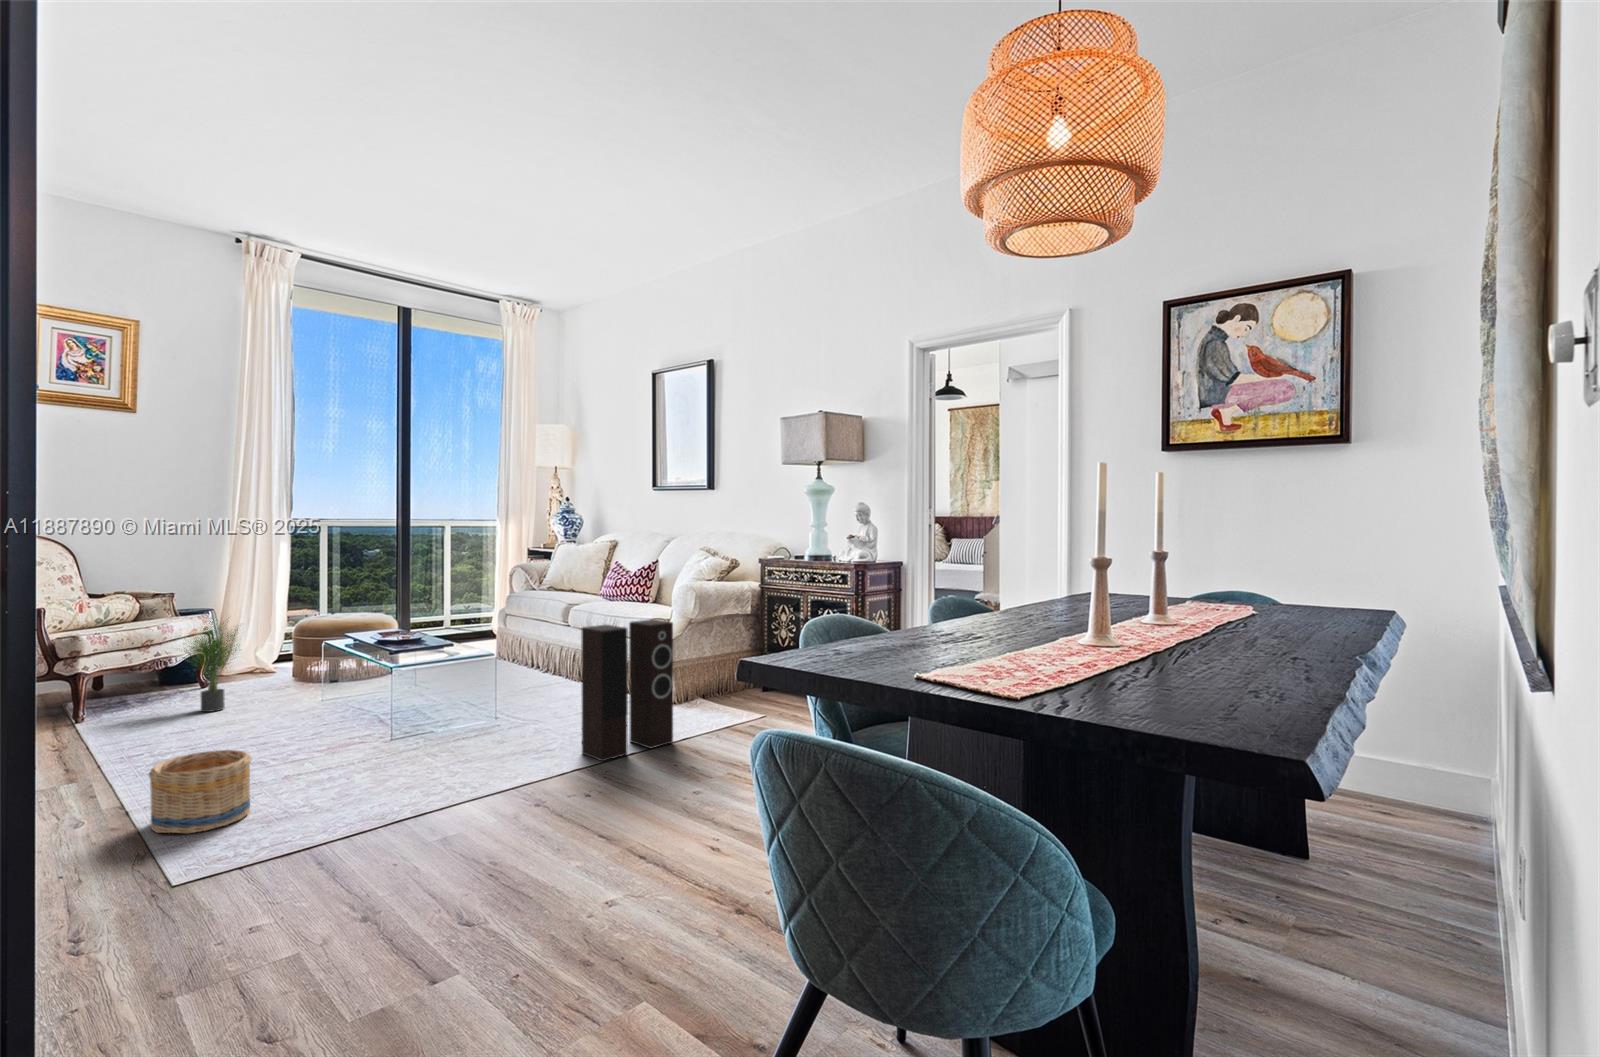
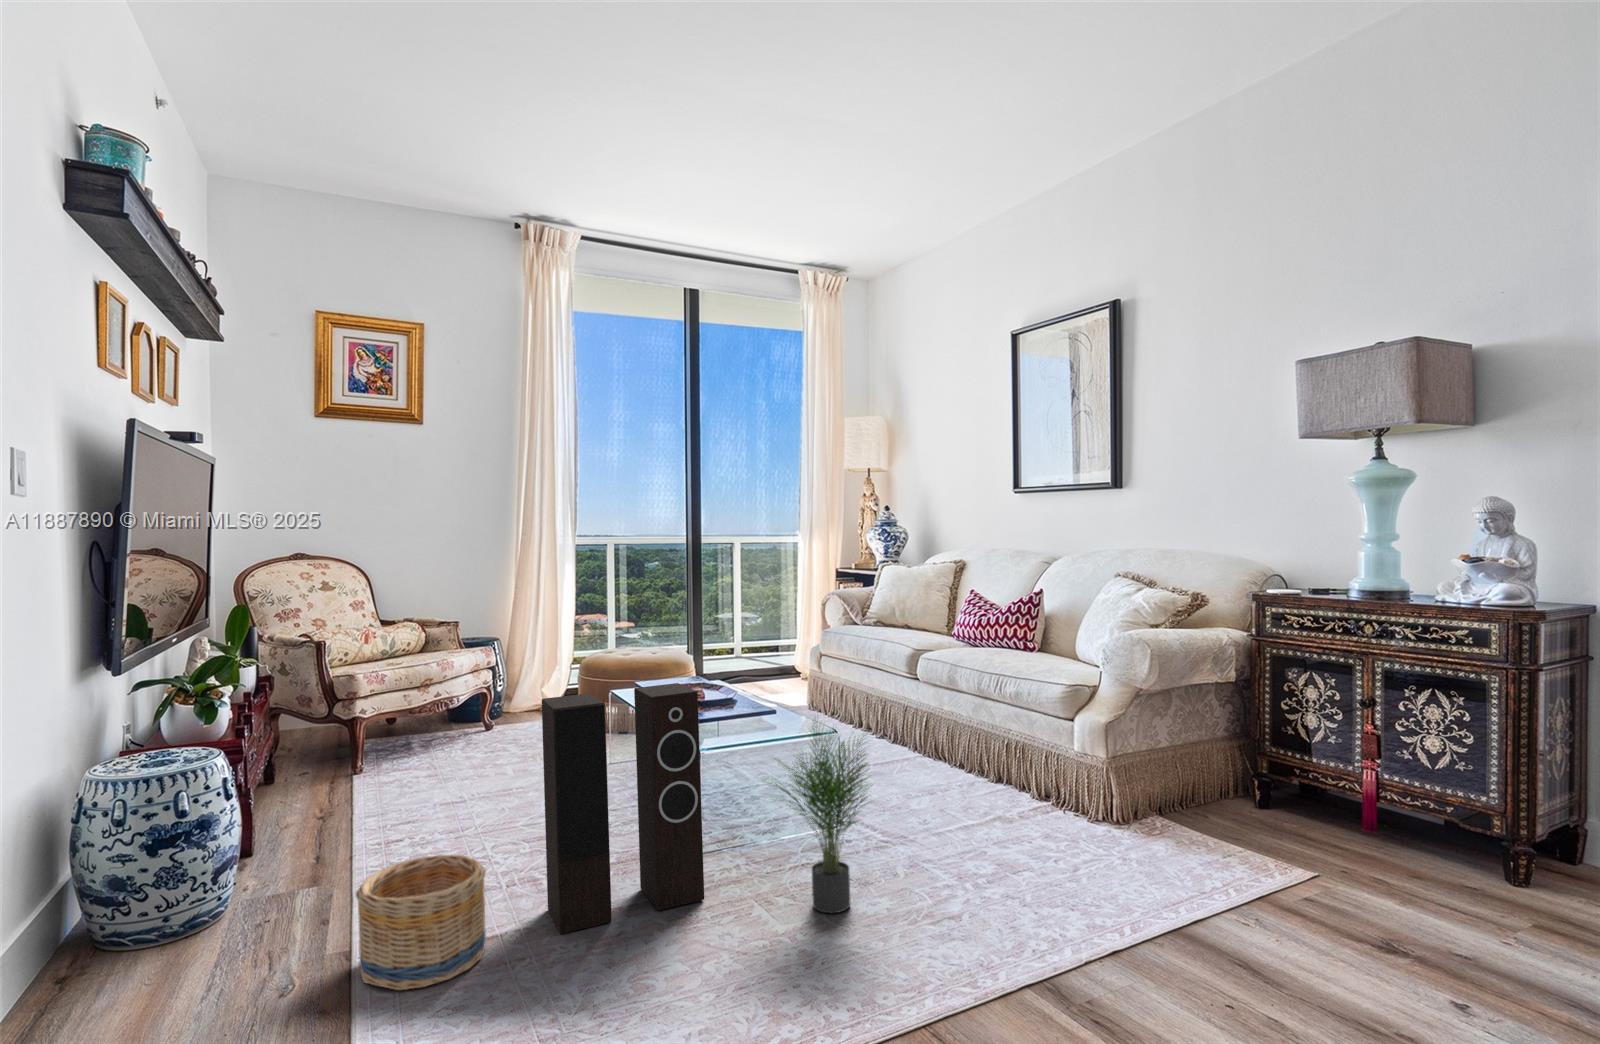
speaker: present [581,619,673,761] -> present [542,683,704,934]
potted plant: present [180,621,238,712] -> present [775,723,873,913]

